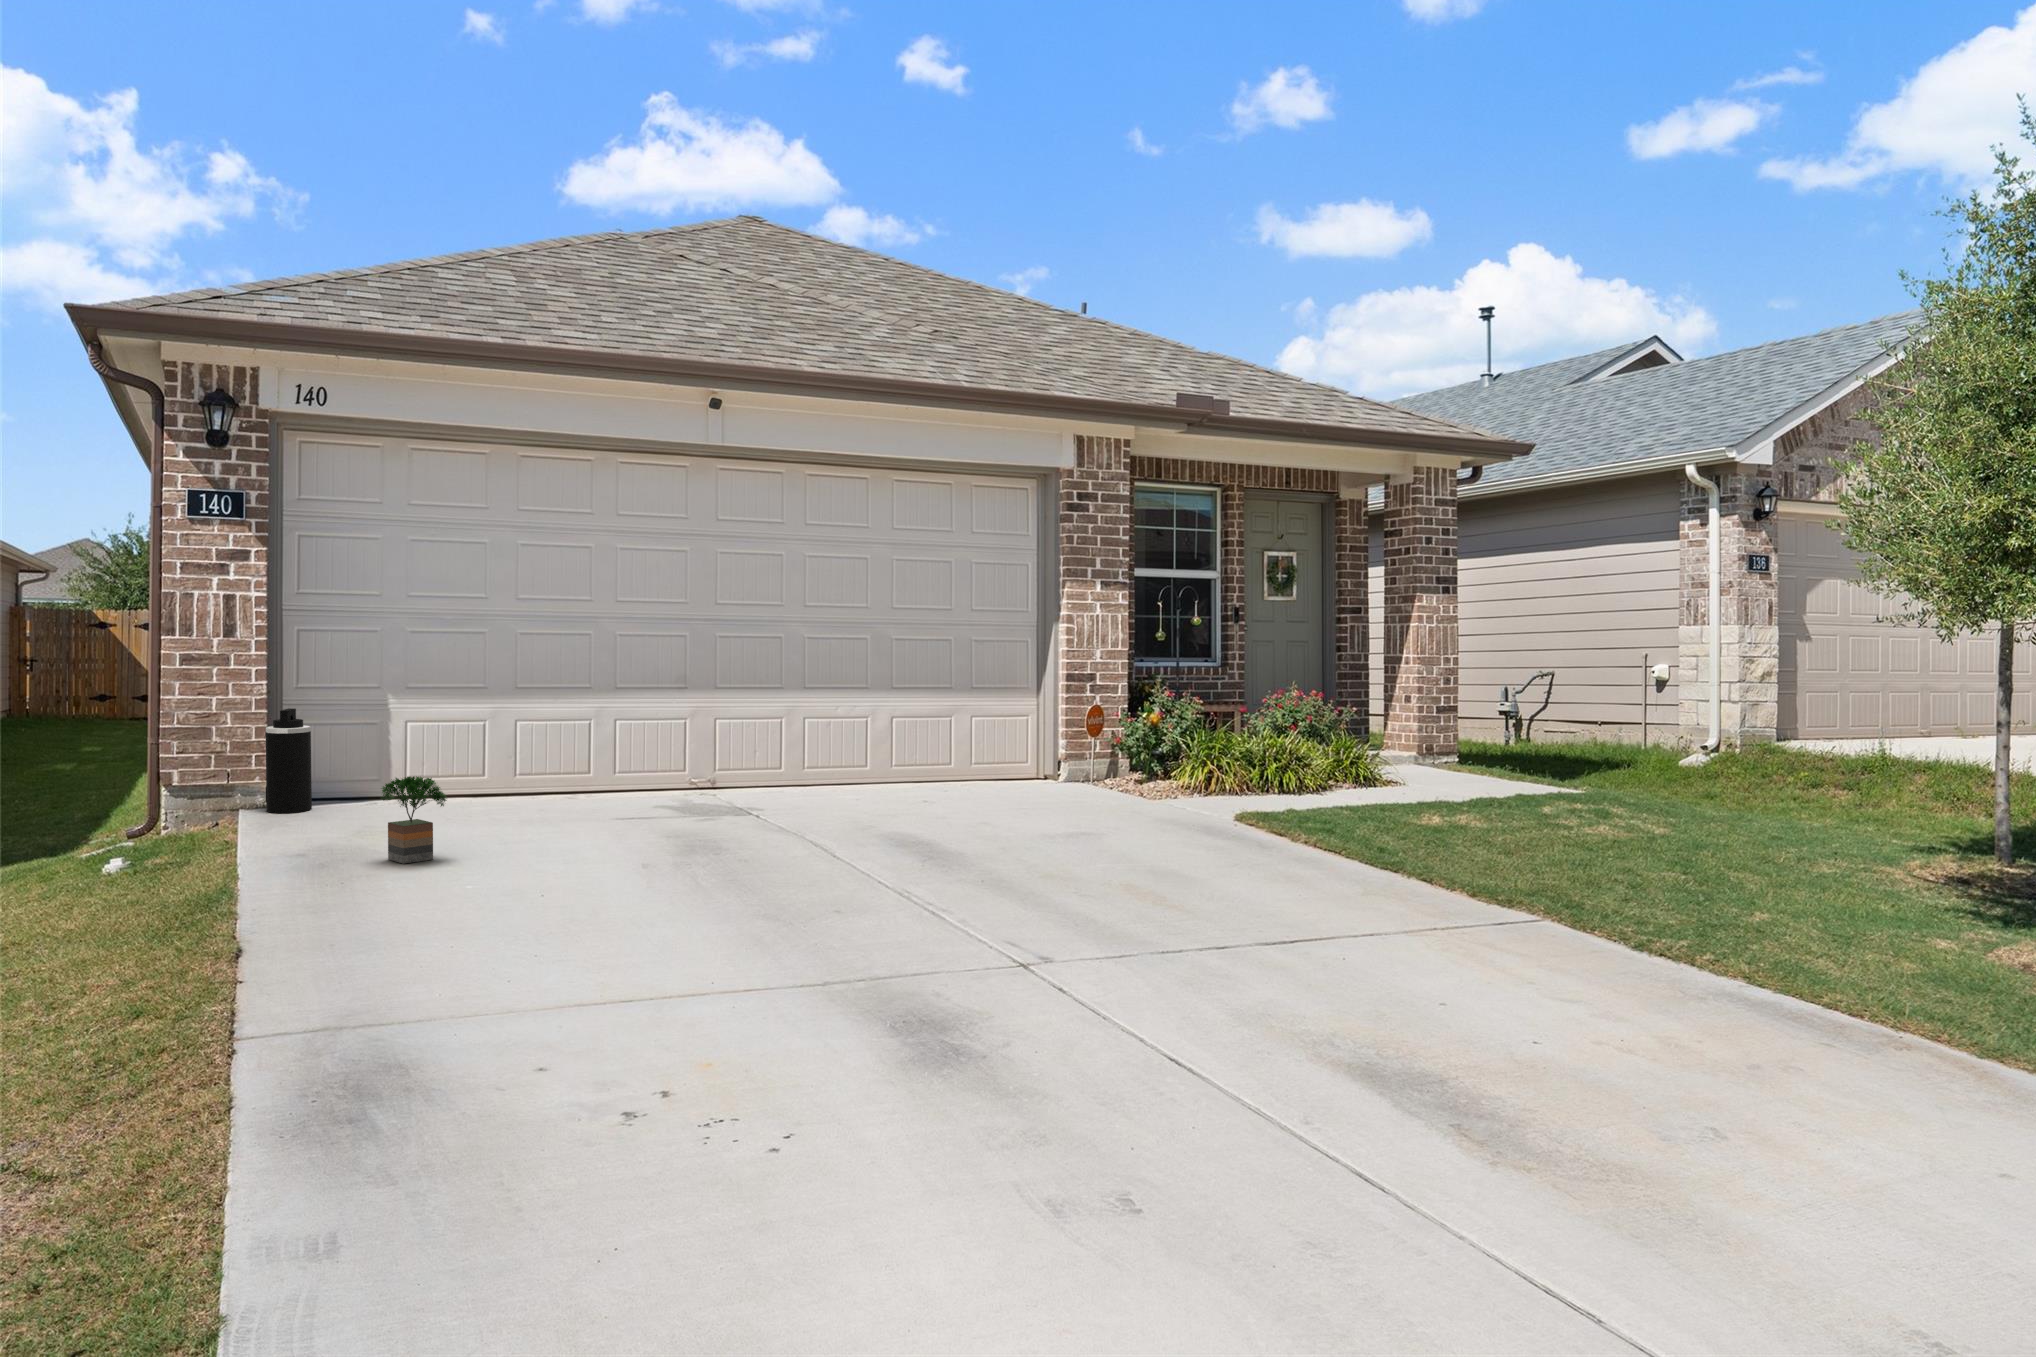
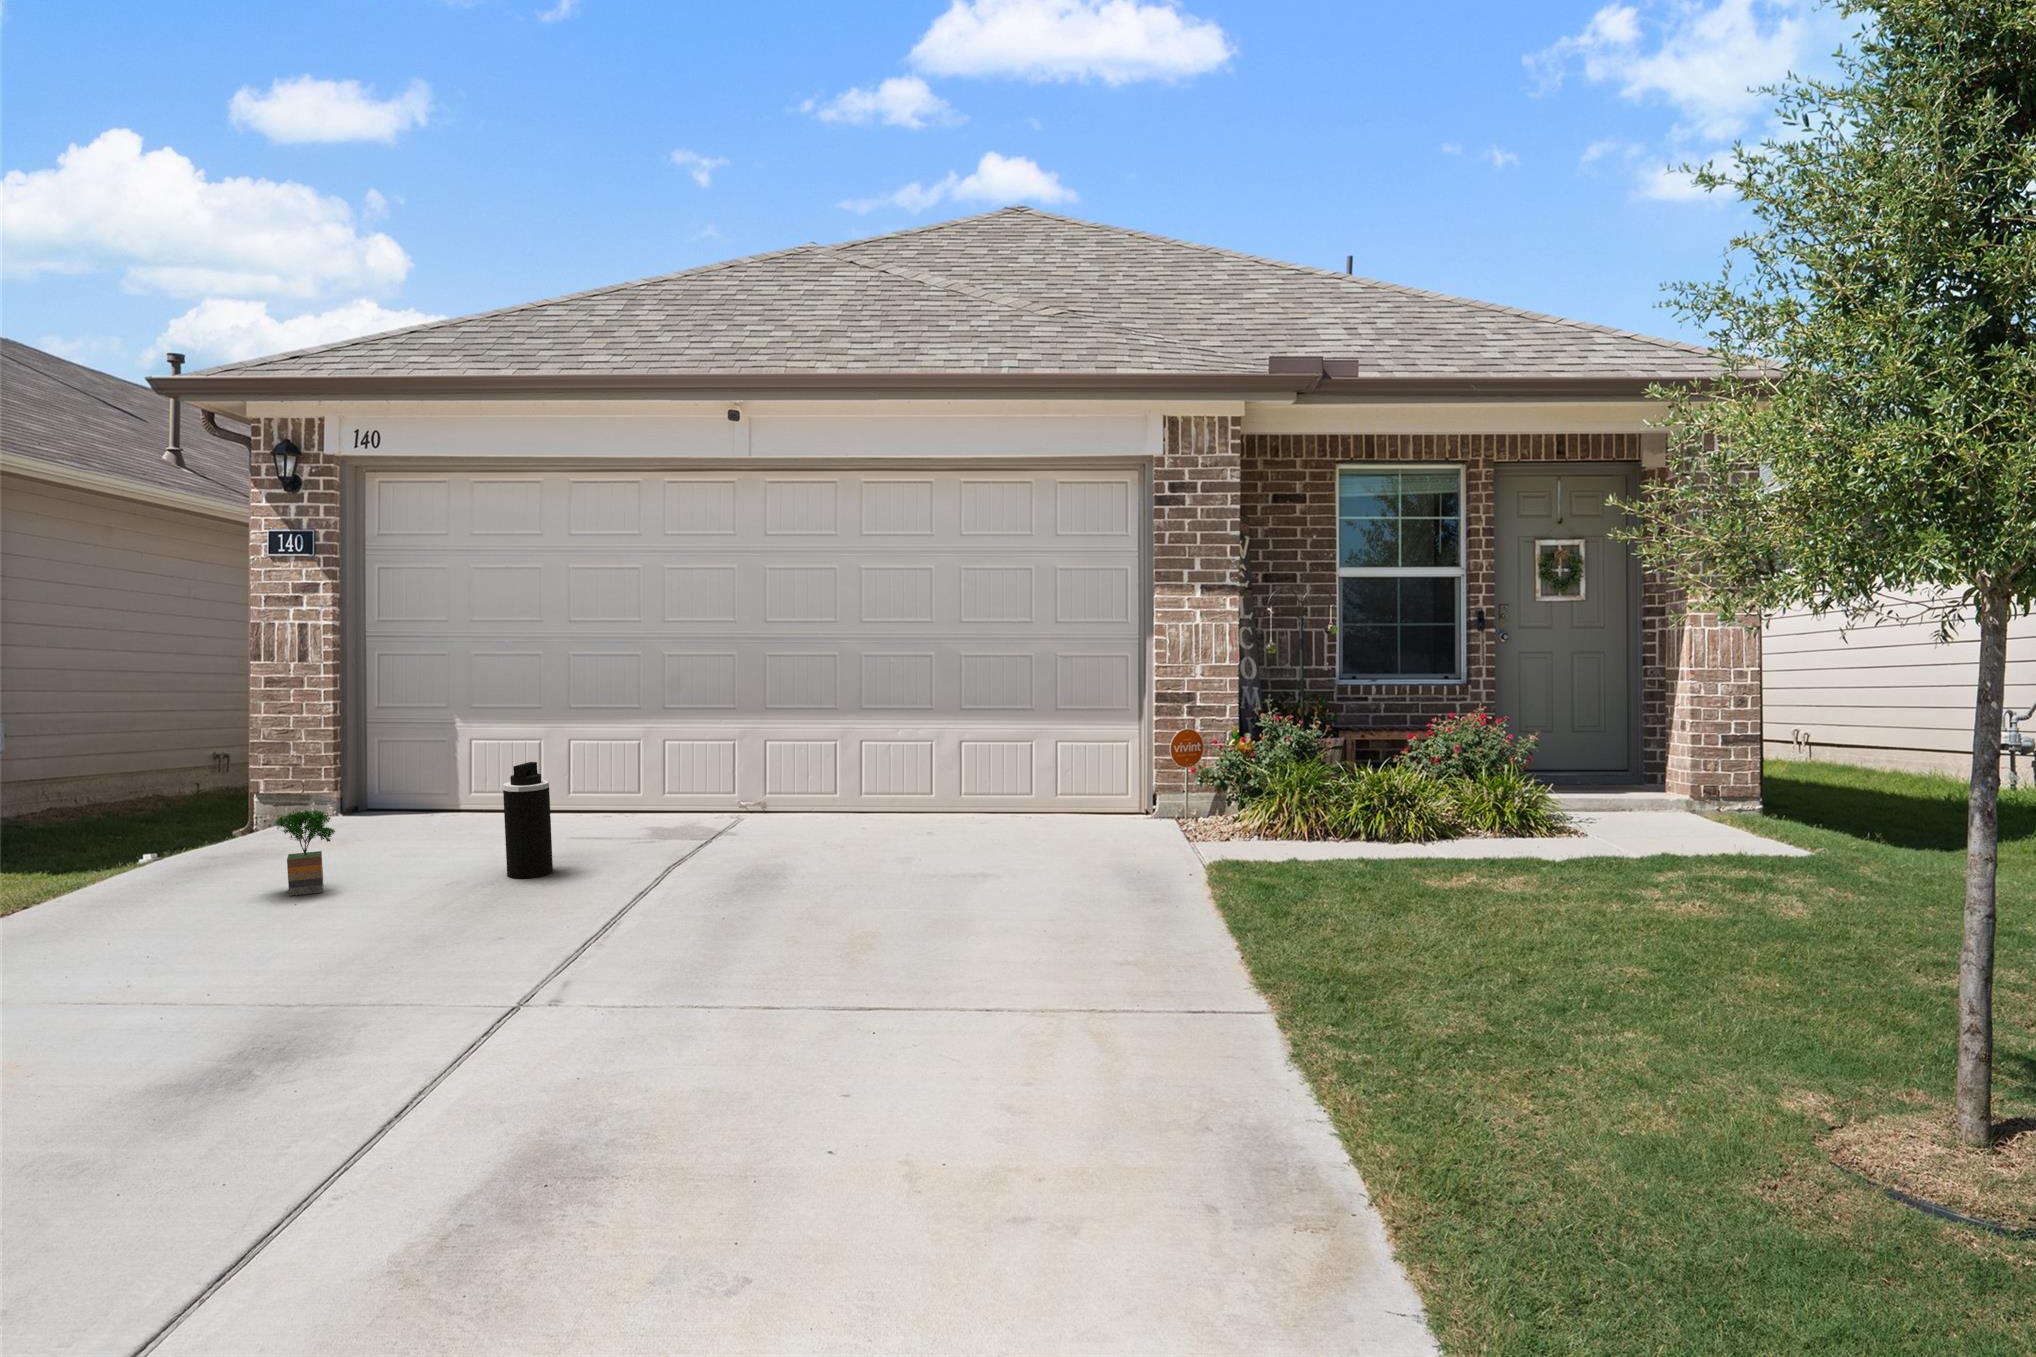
trash can: present [266,708,312,813] -> present [503,762,553,878]

